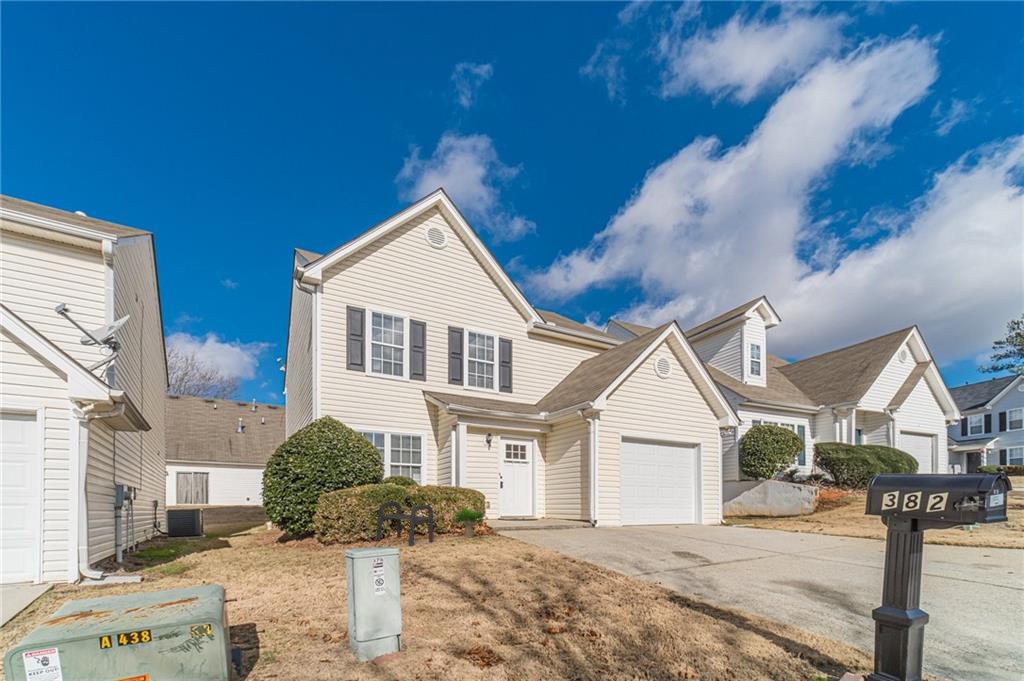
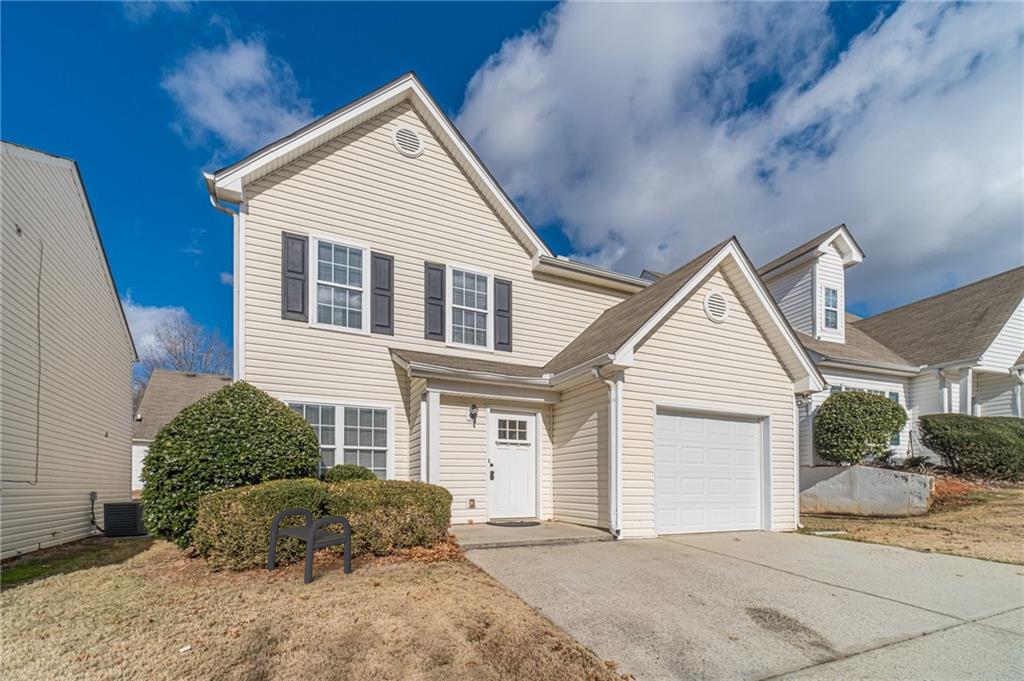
potted plant: present [453,508,484,537] -> none [387,512,443,562]

